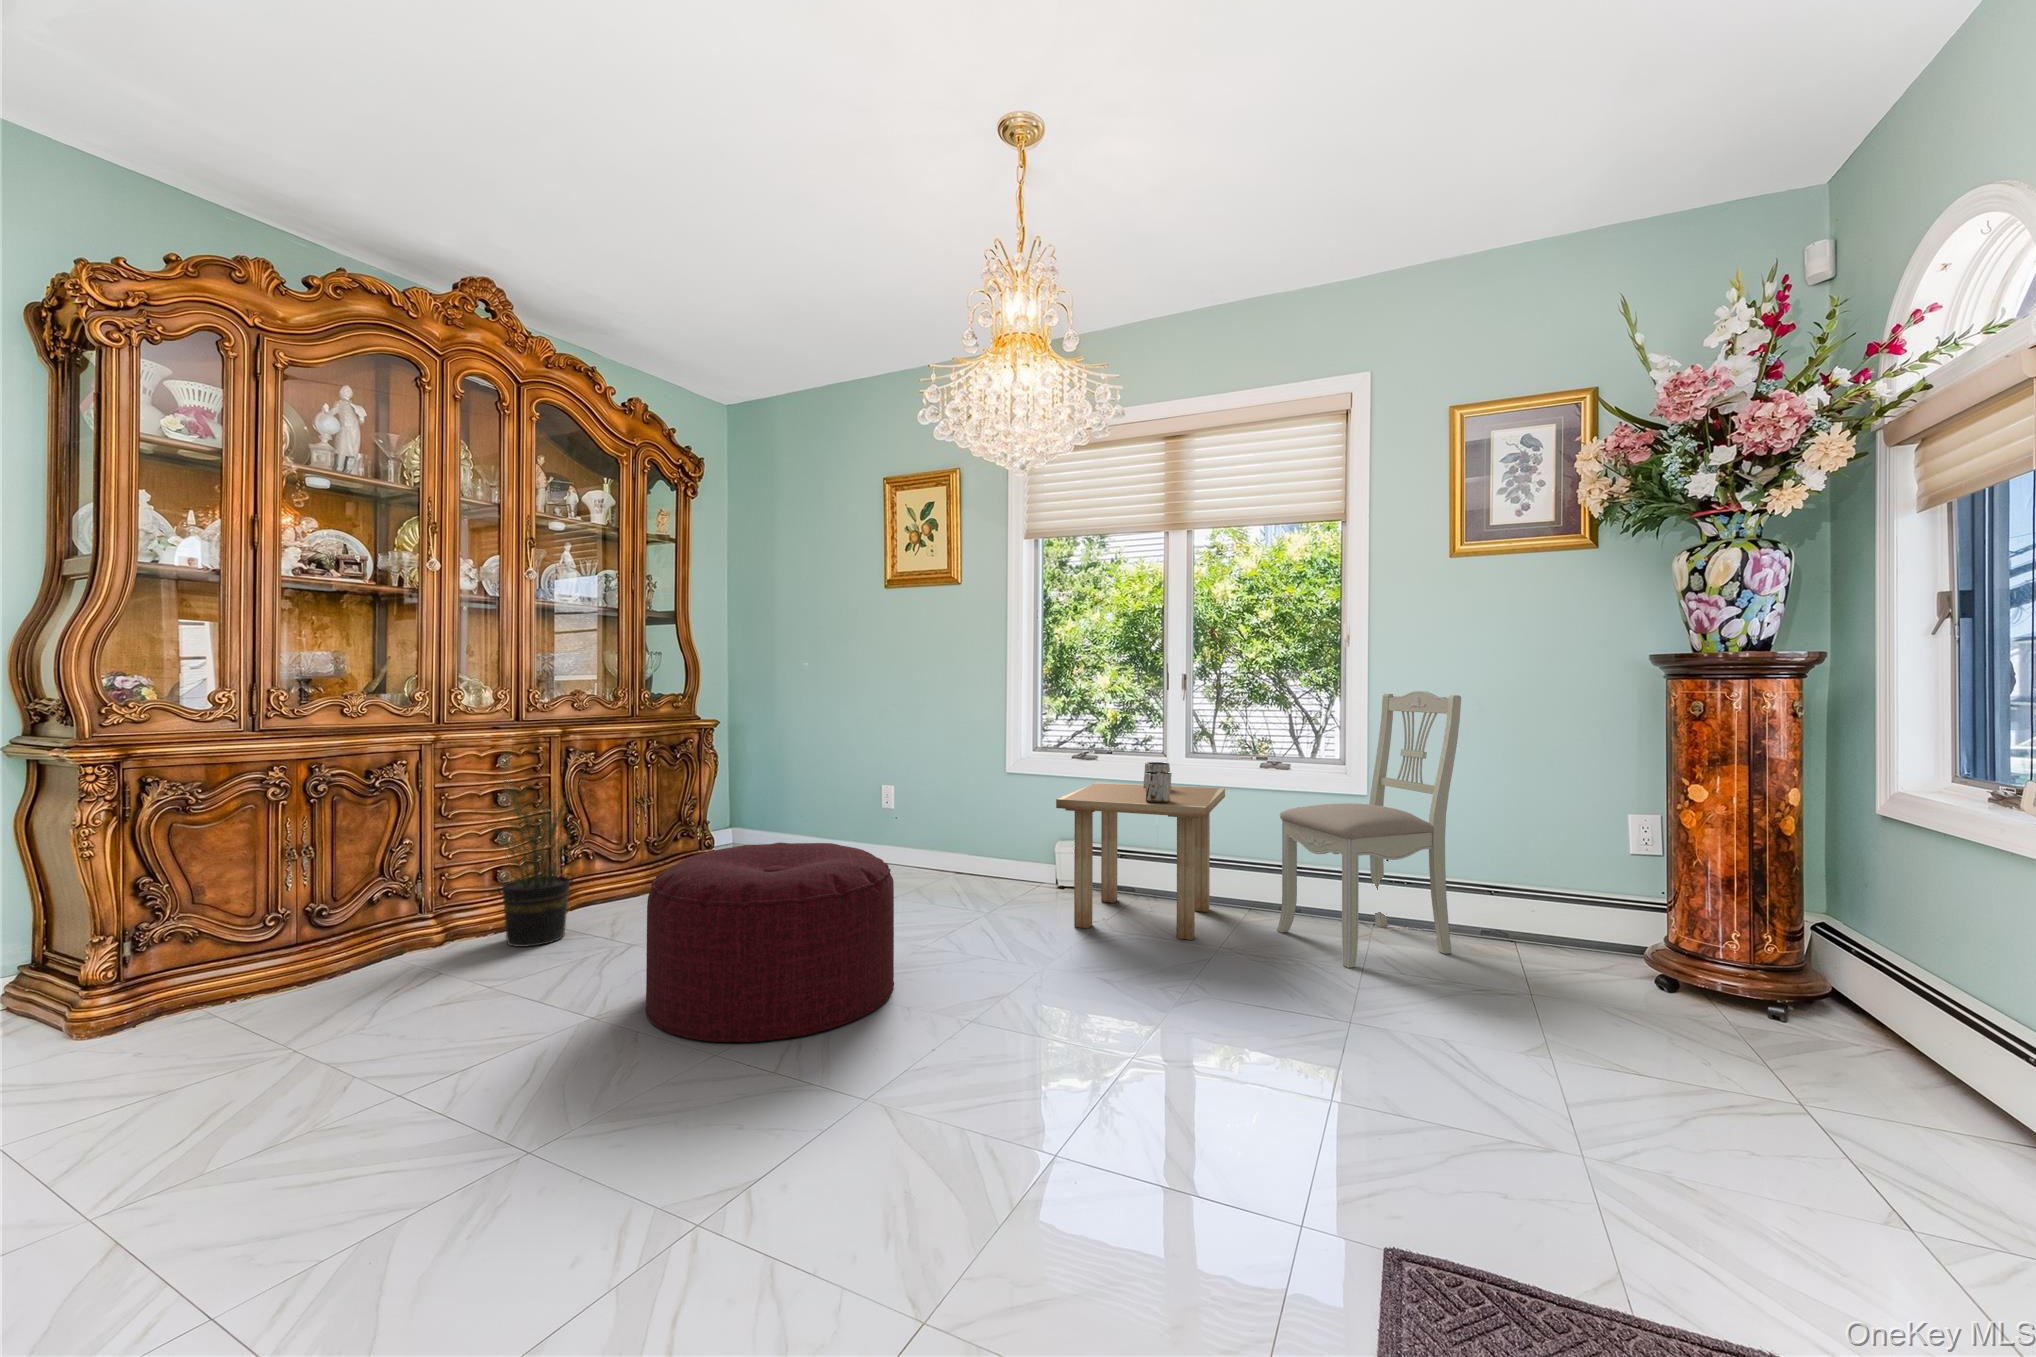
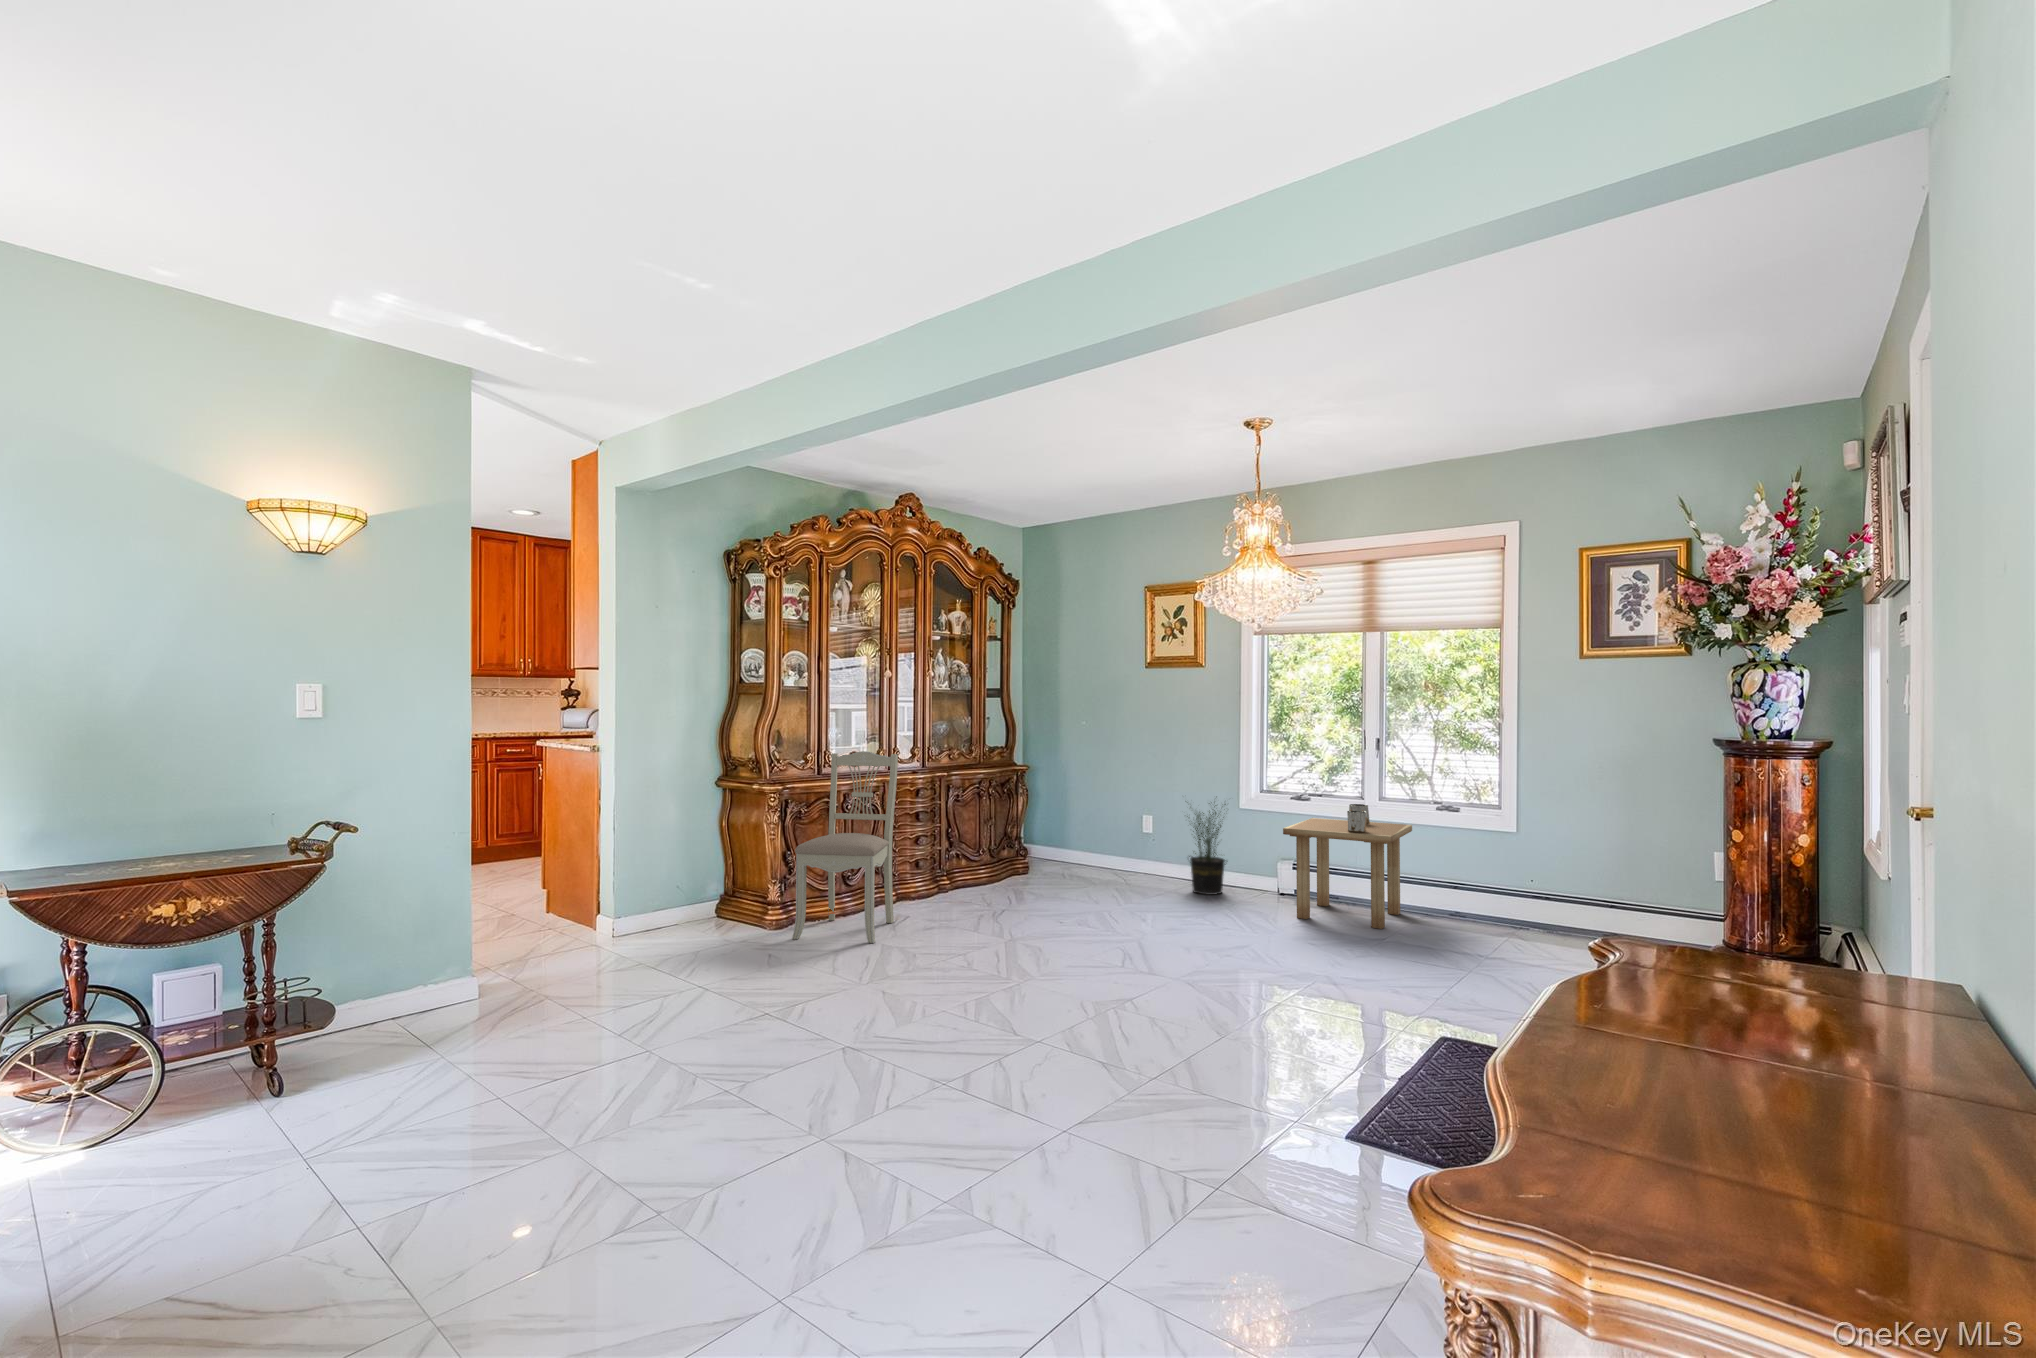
dining chair: present [1277,691,1461,968] -> present [792,751,898,943]
potted plant: present [475,771,584,947] -> present [1187,803,1226,895]
ottoman: present [646,843,894,1042] -> none [1040,849,1182,956]

